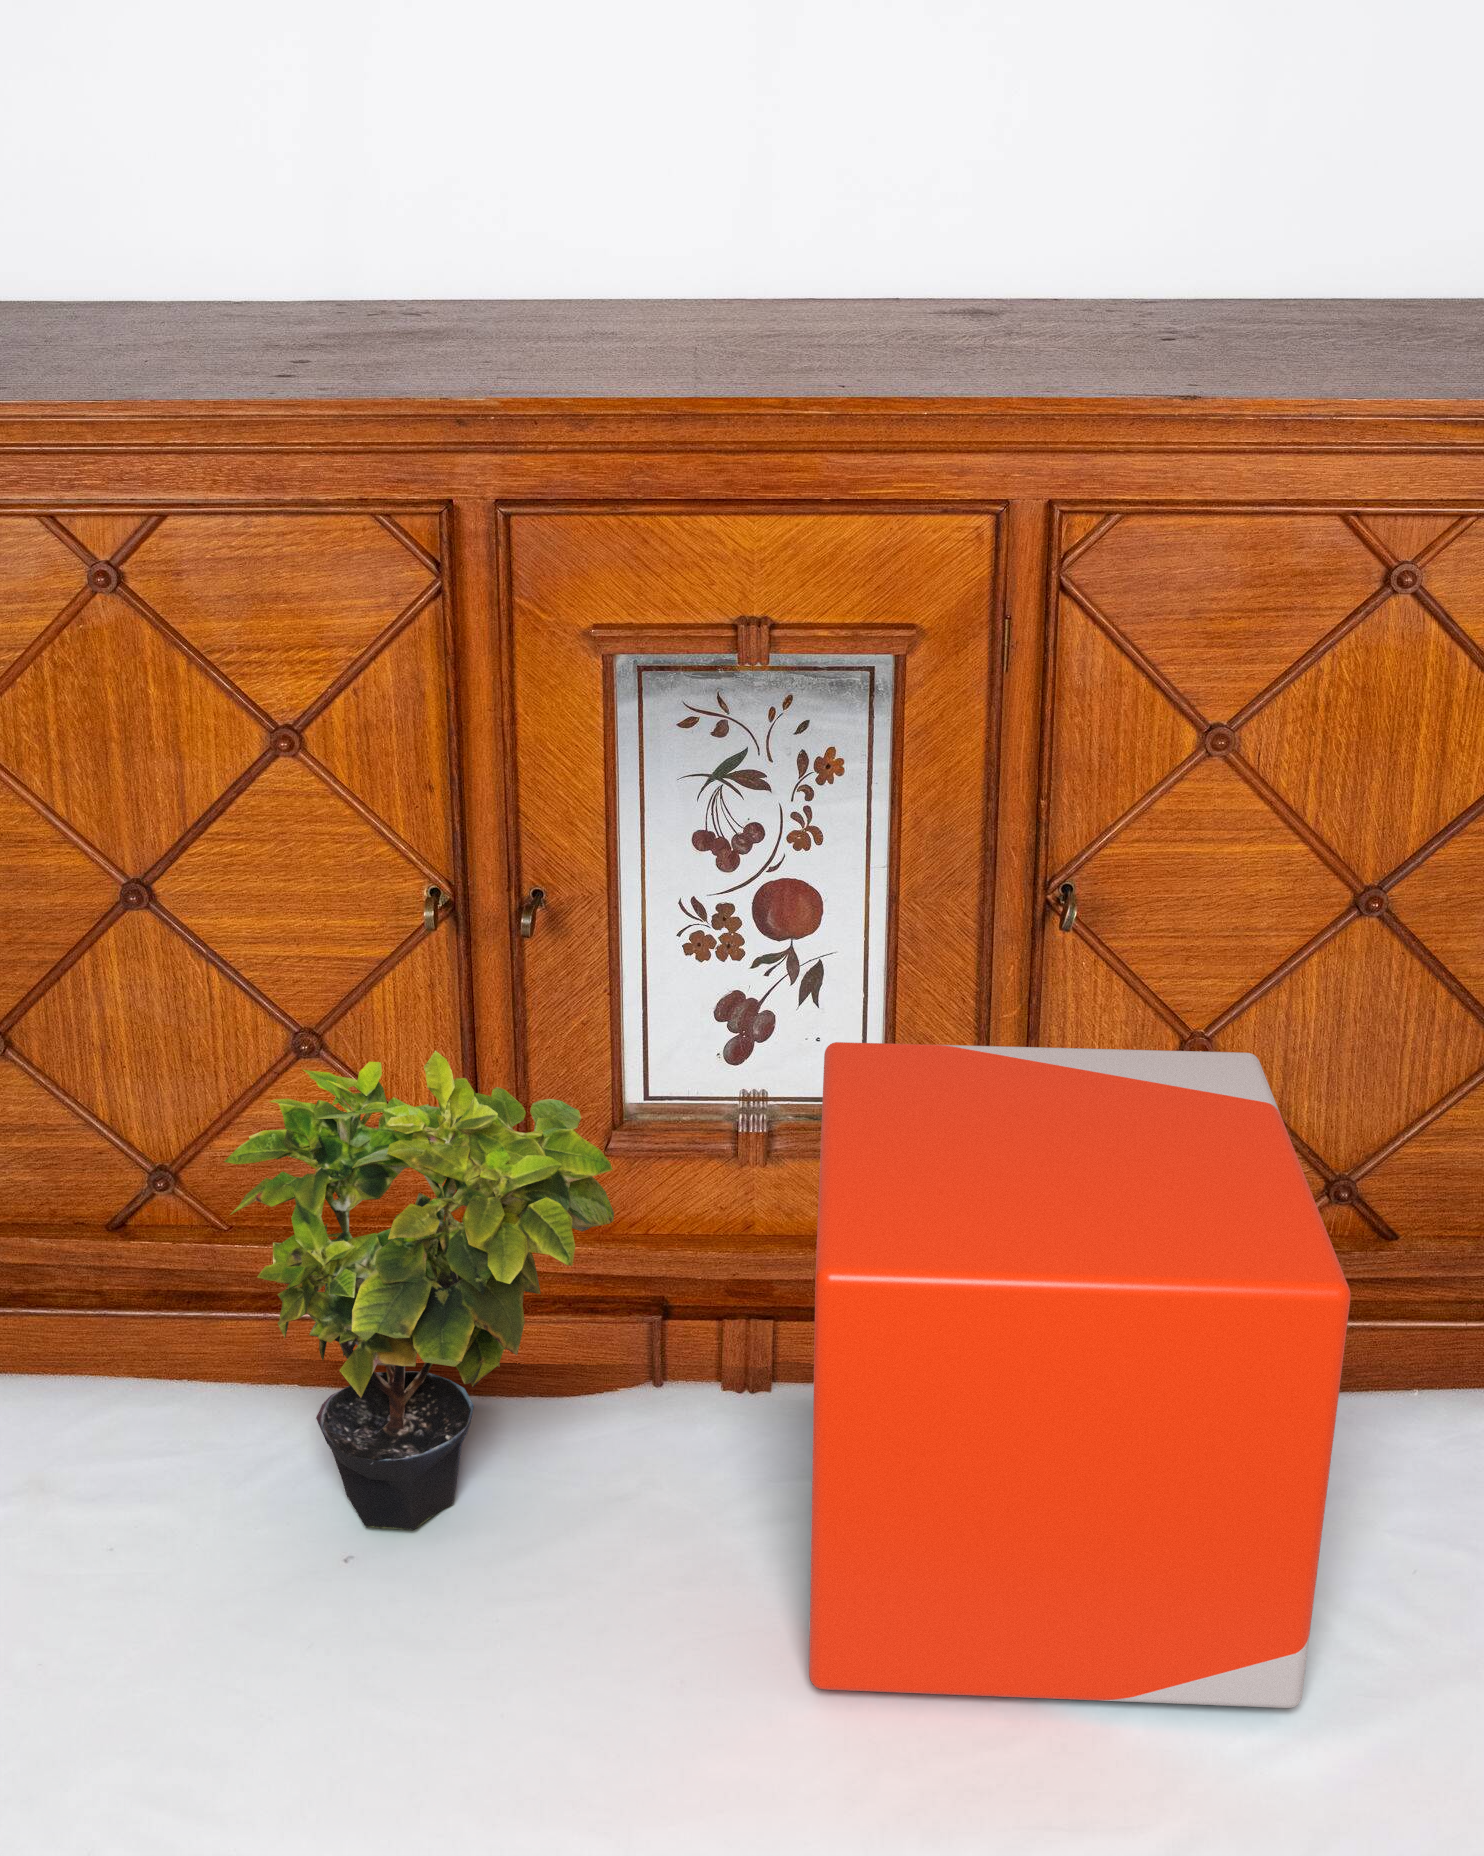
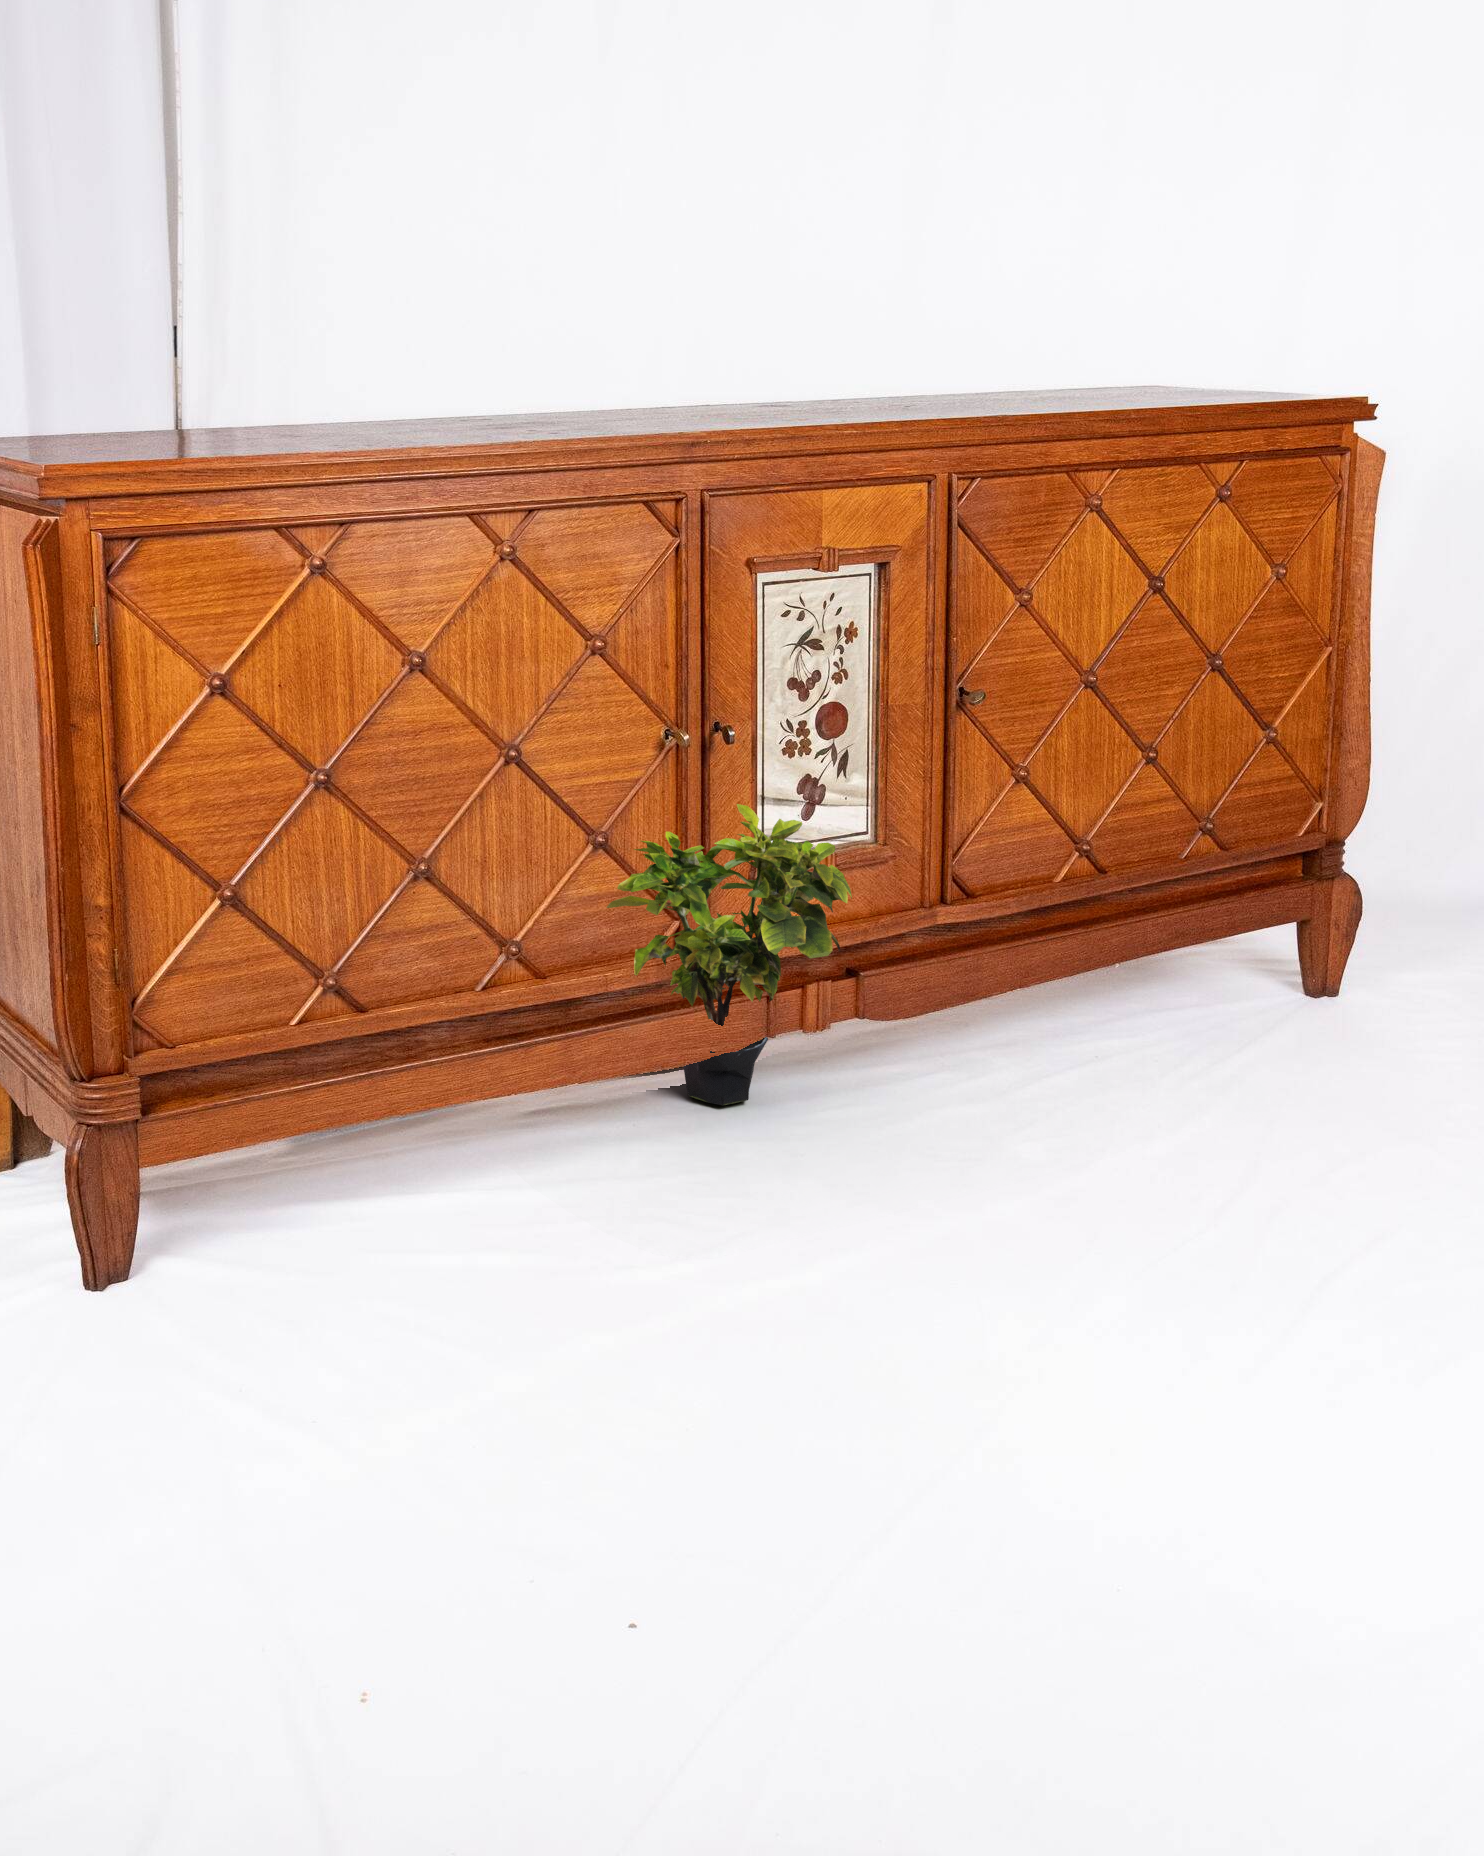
stool: present [809,1042,1351,1708] -> none [859,766,1218,1097]

